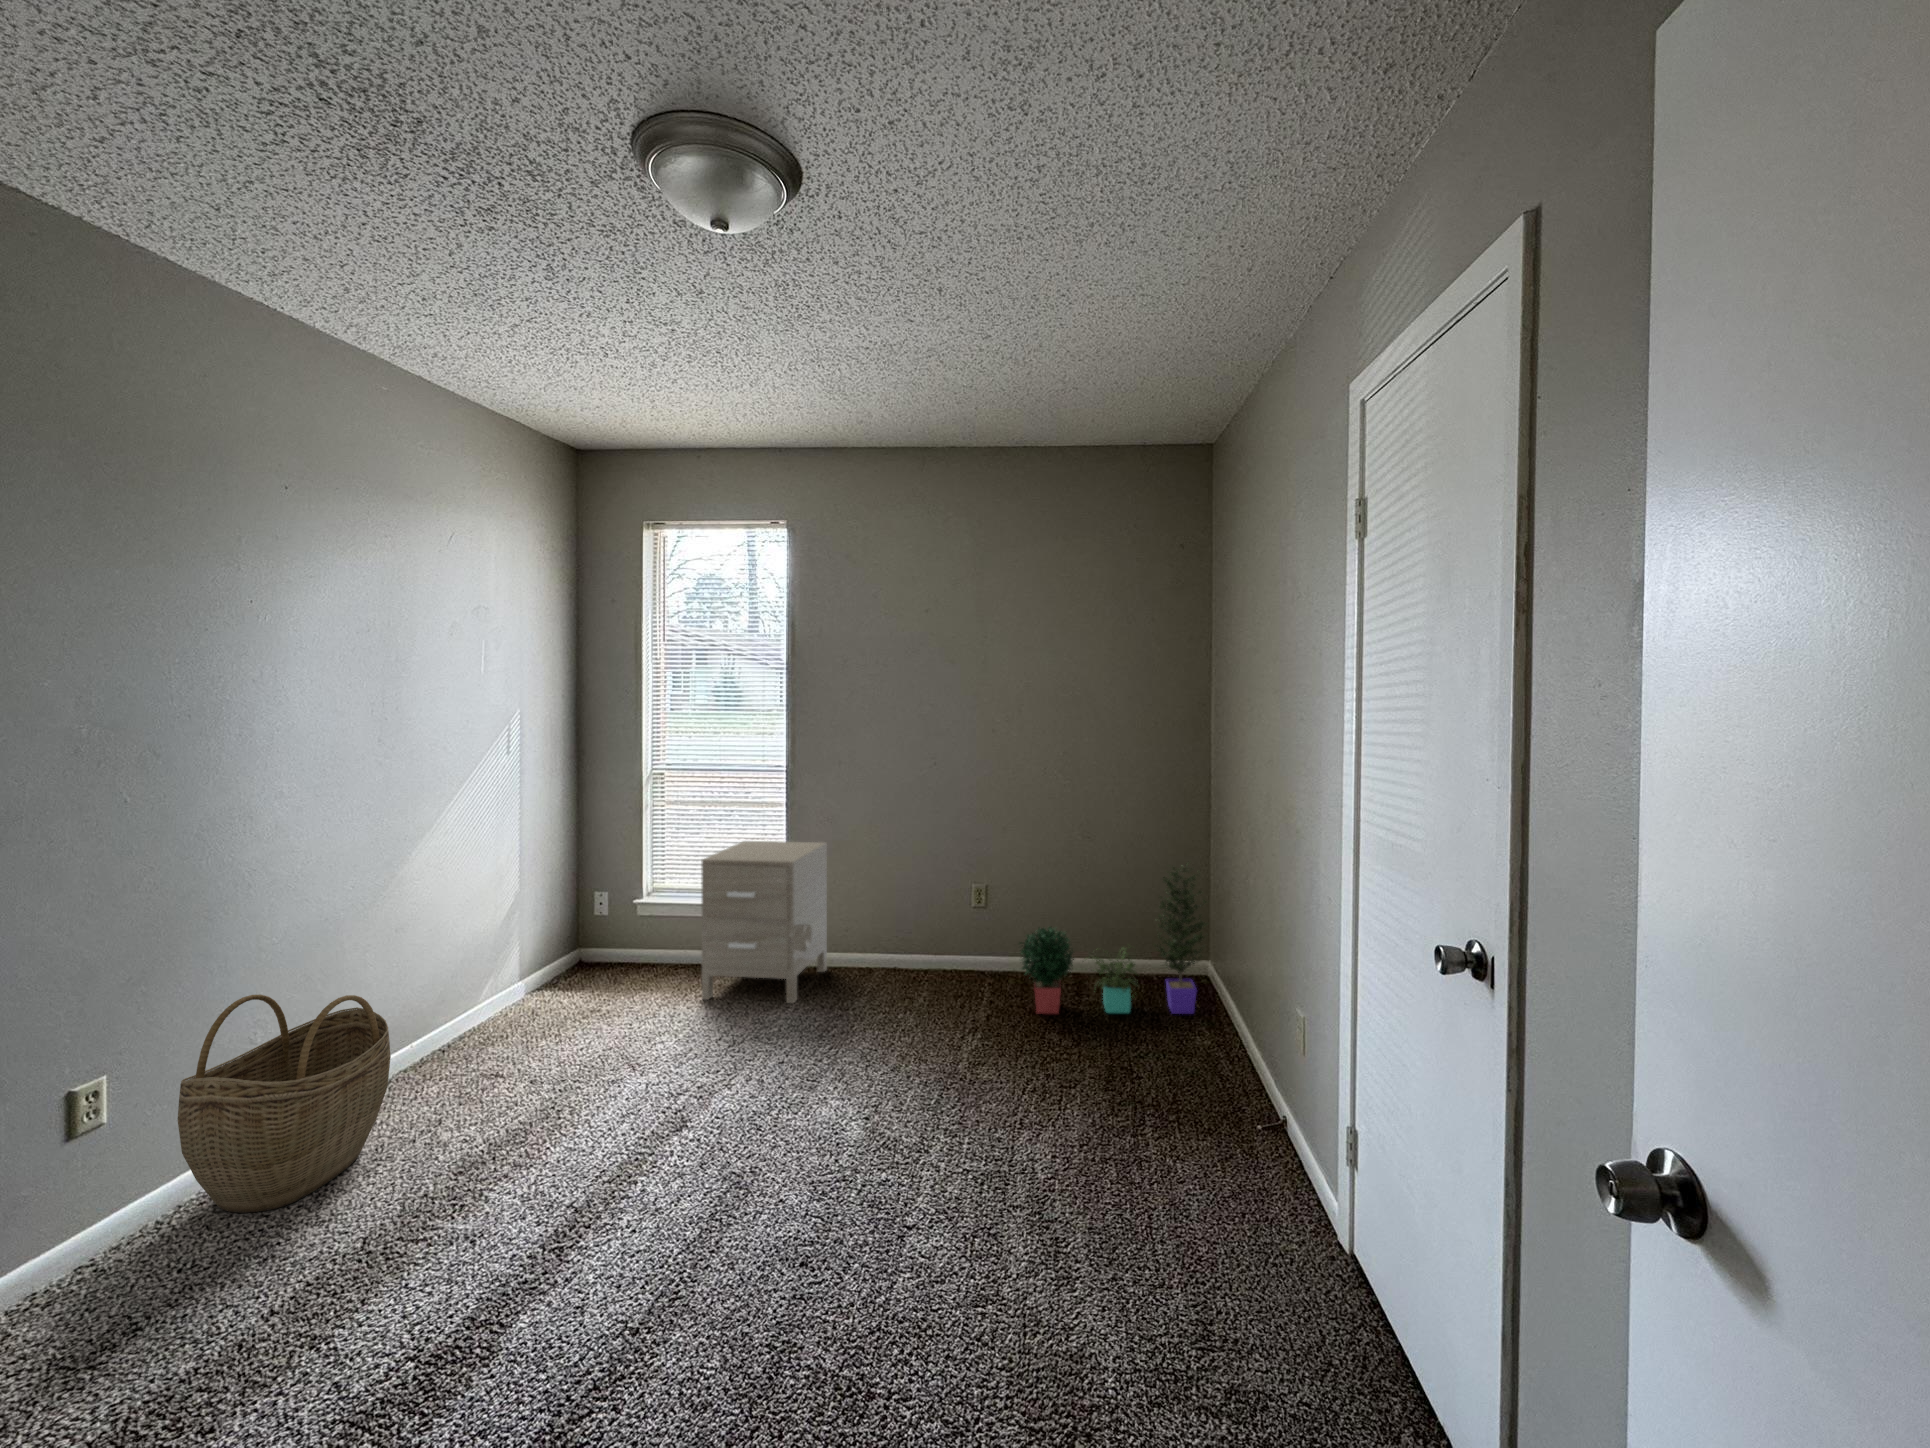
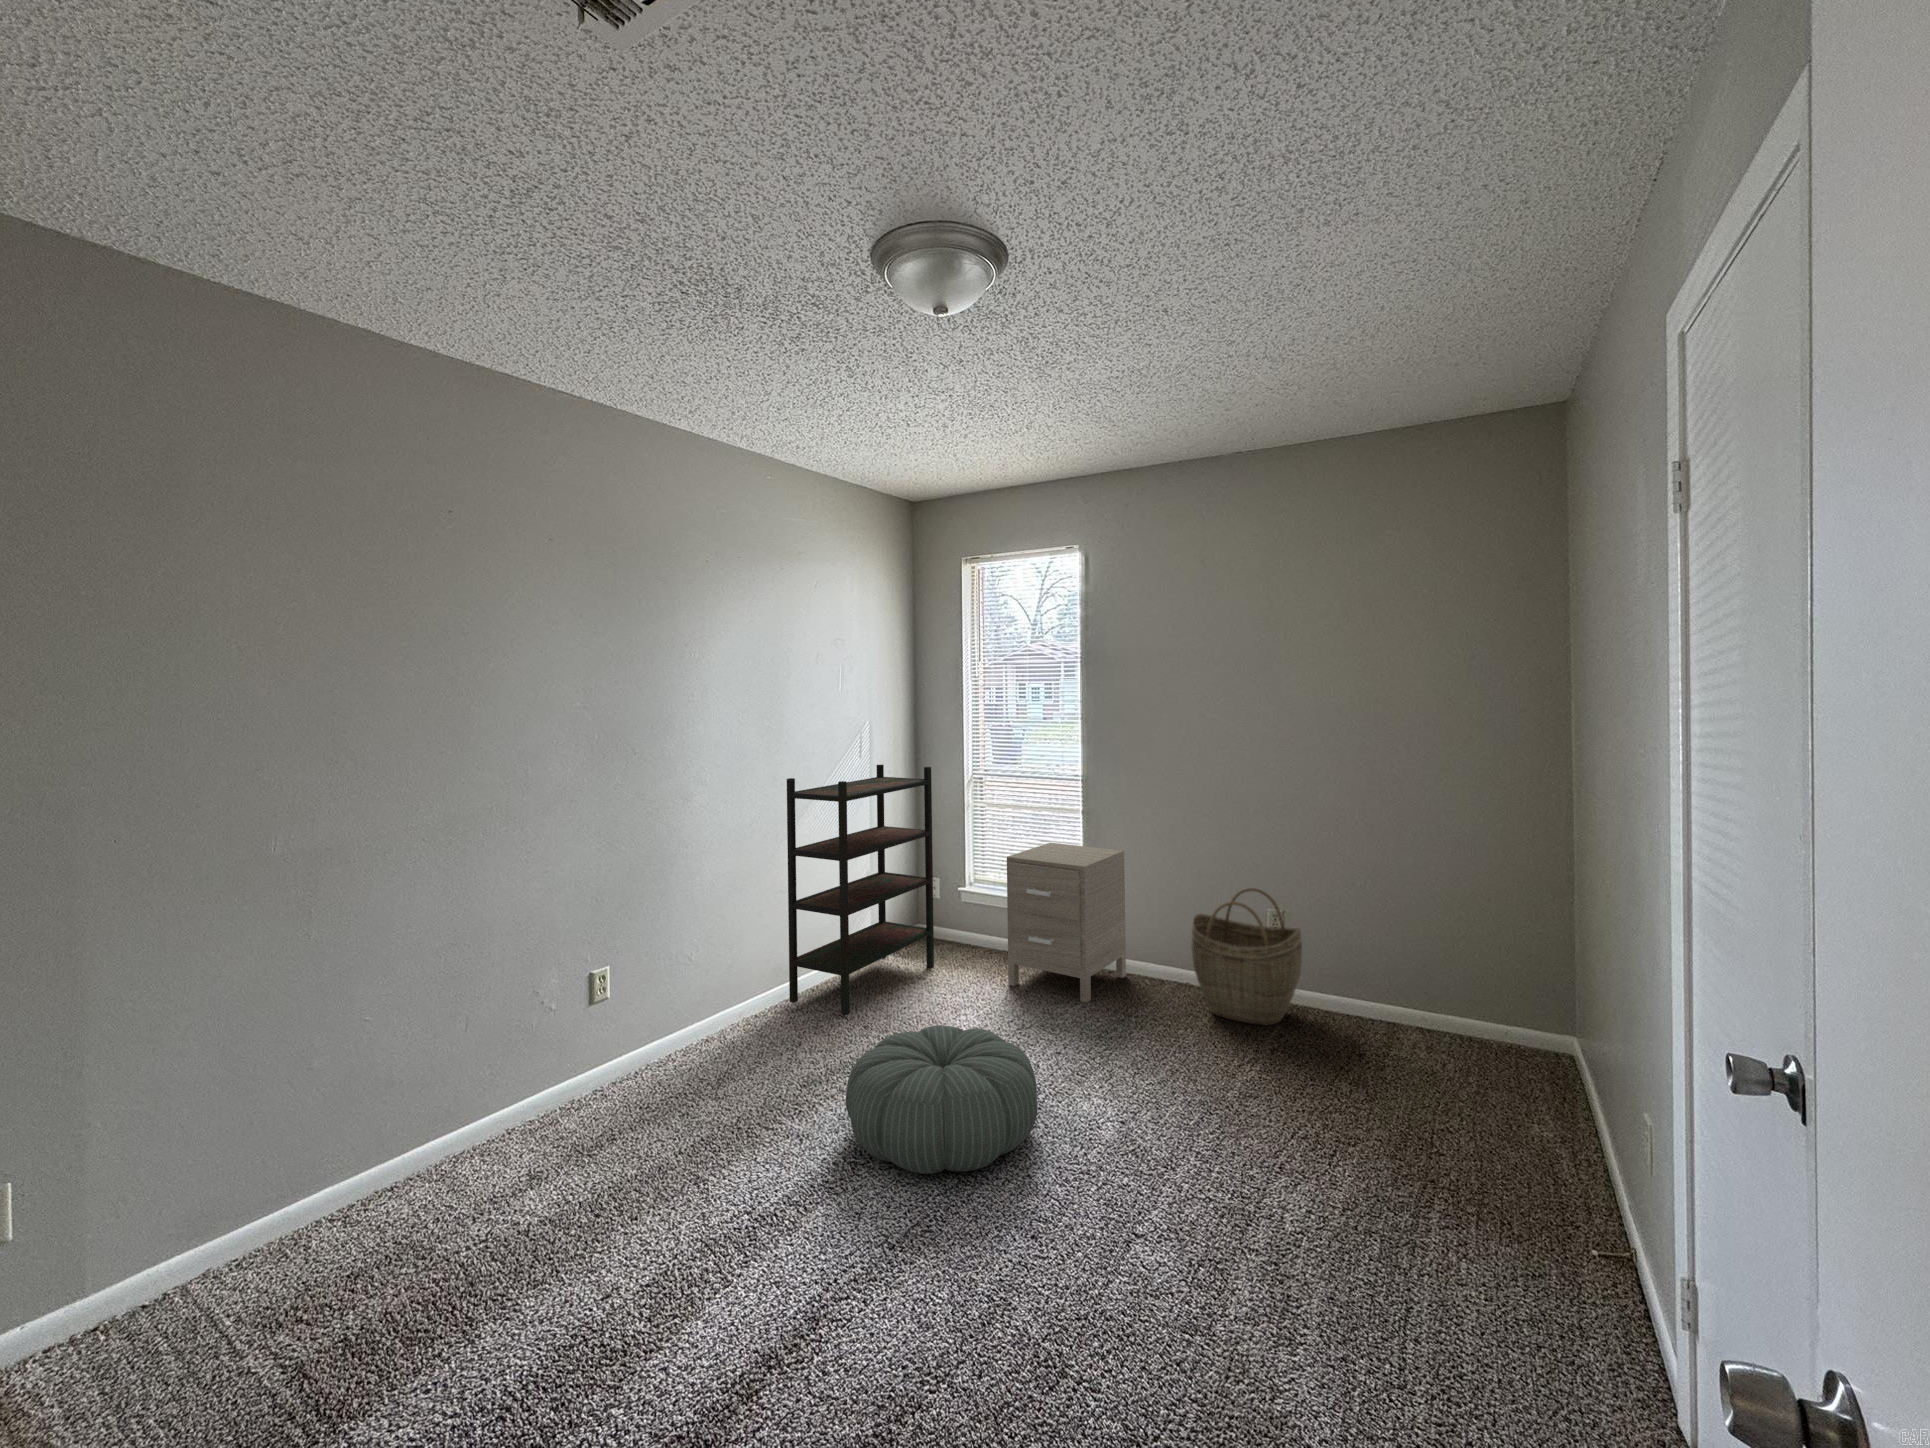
bookshelf: none [408,765,605,1071] -> present [787,765,934,1015]
potted plant: present [1020,867,1207,1014] -> none [1315,911,1570,1099]
woven basket: present [178,994,391,1213] -> present [1191,888,1302,1025]
pouf: none [537,1052,781,1235] -> present [846,1025,1037,1174]

